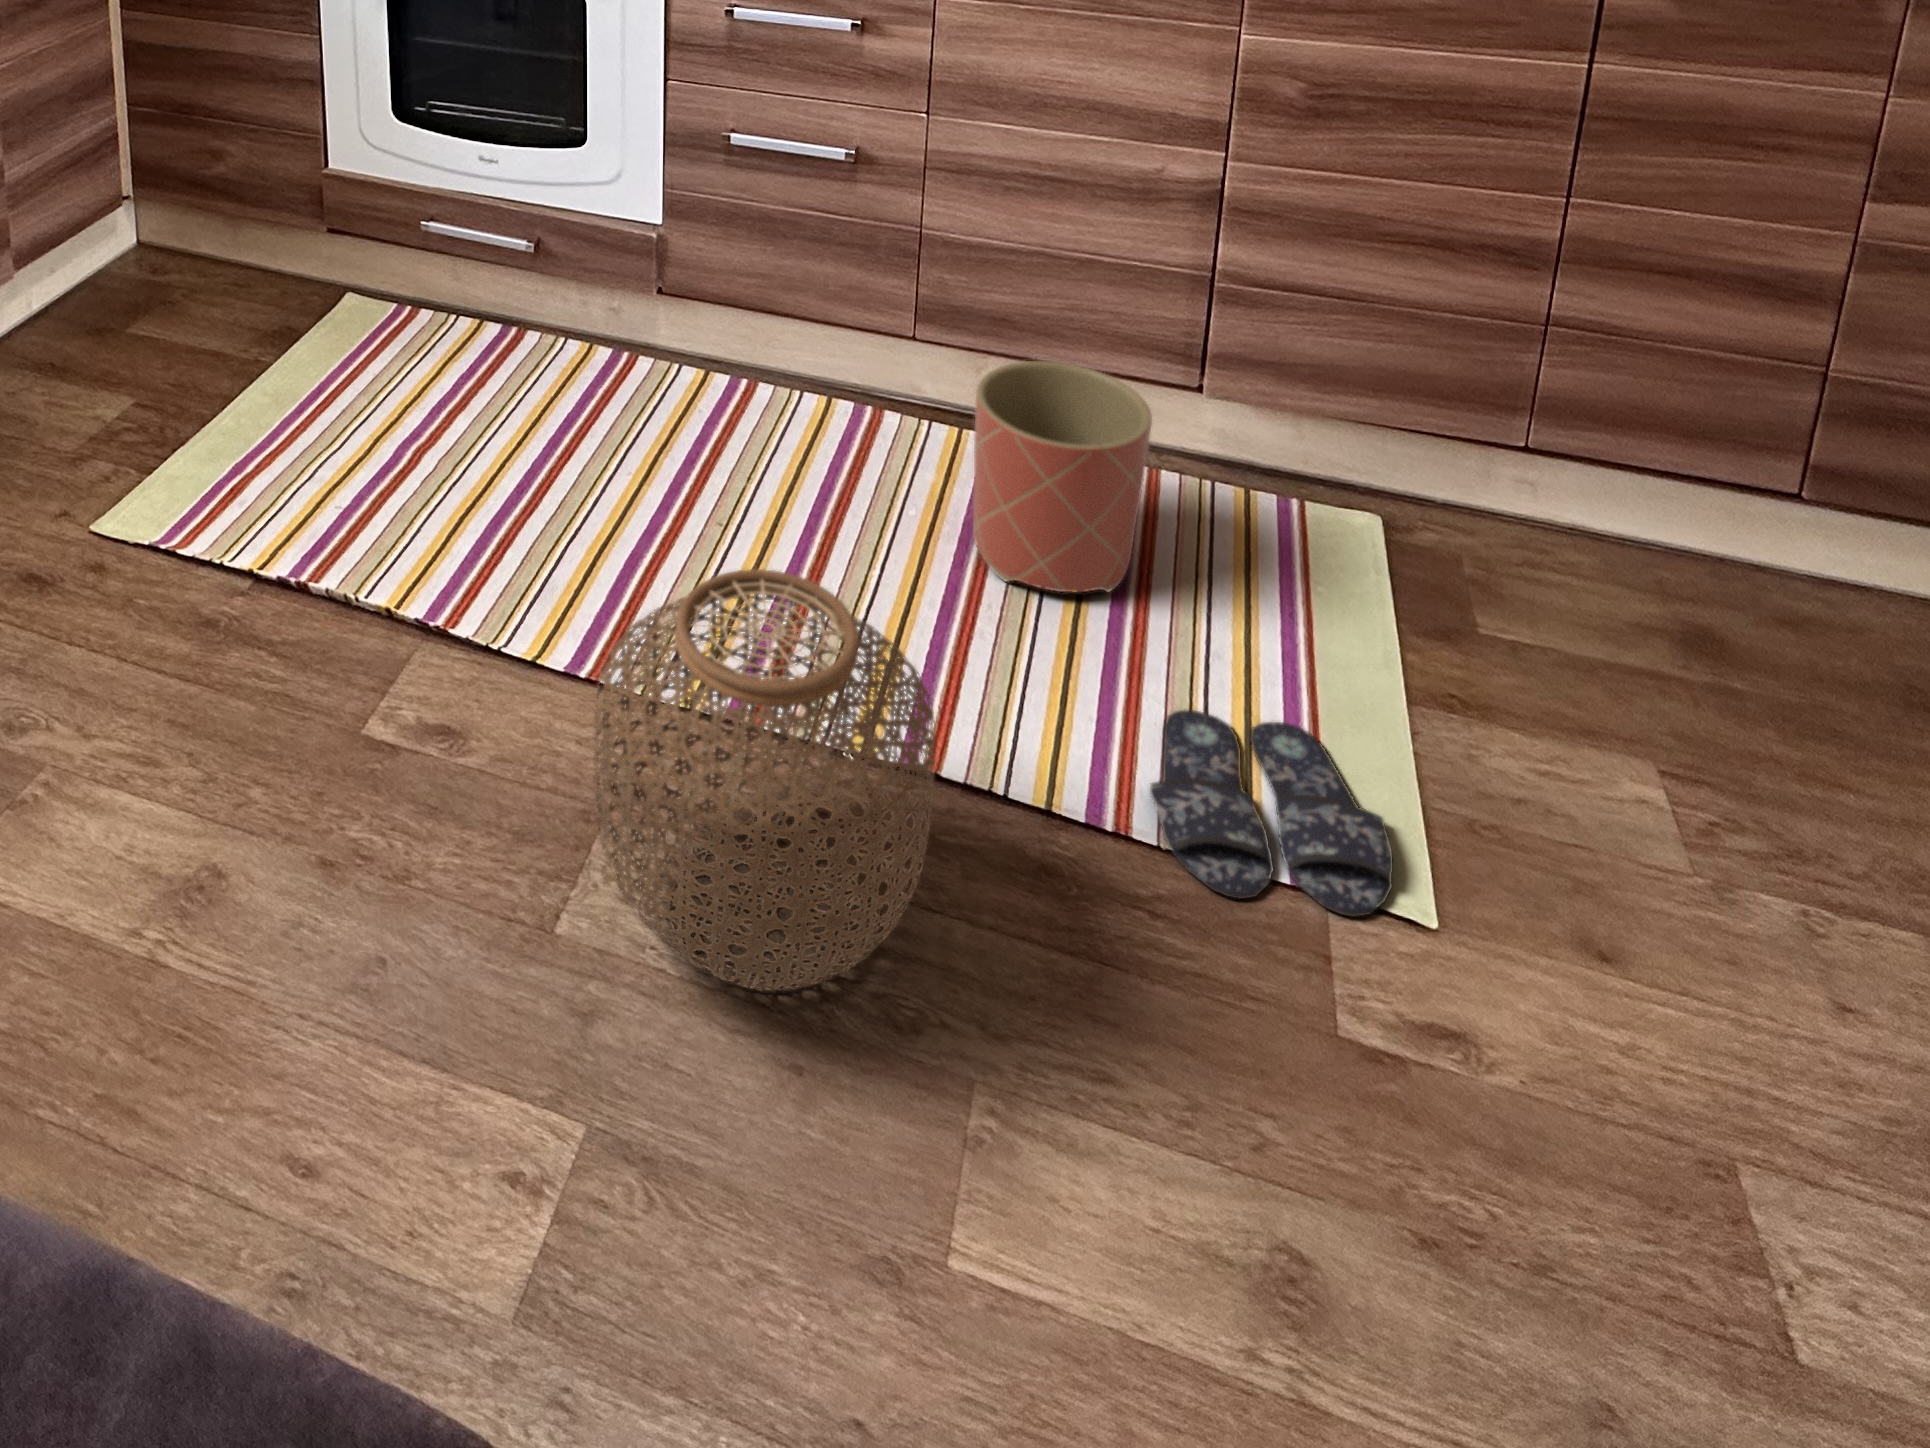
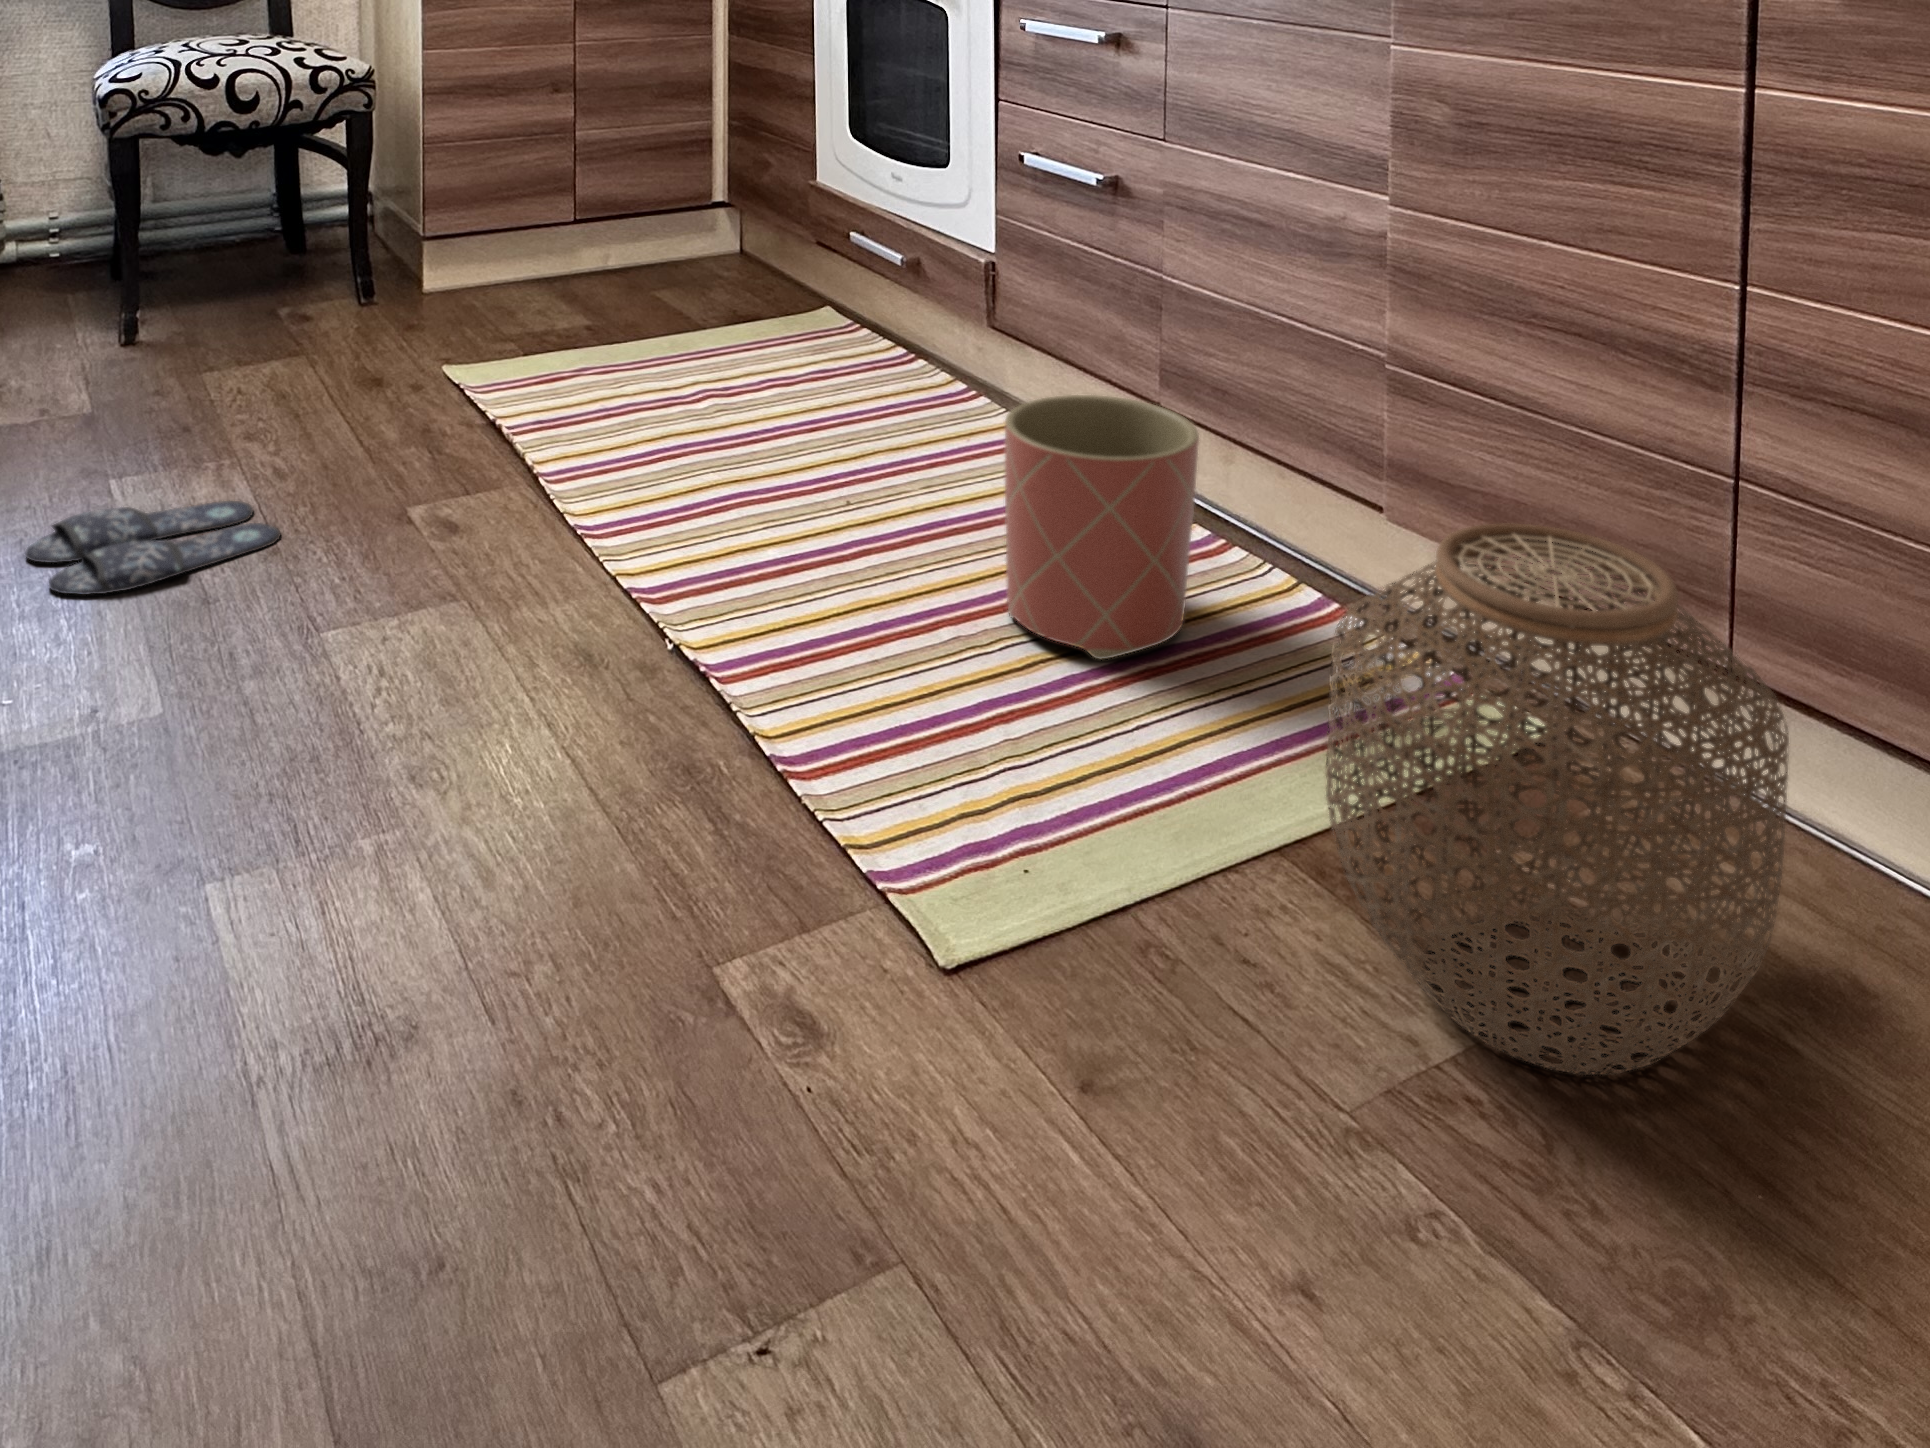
woven basket: present [594,569,936,991] -> present [1326,523,1789,1074]
slippers: present [1150,710,1393,917] -> present [26,501,280,595]

